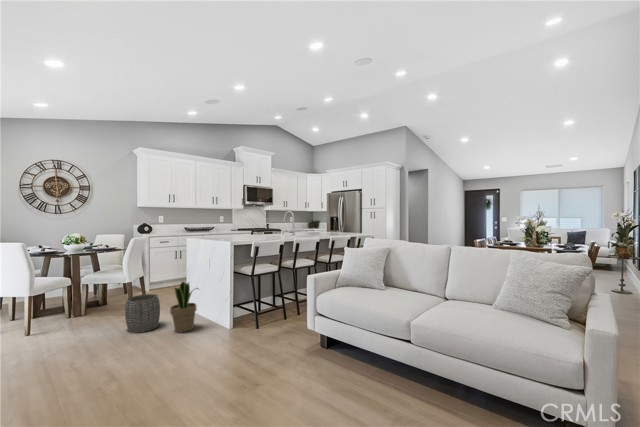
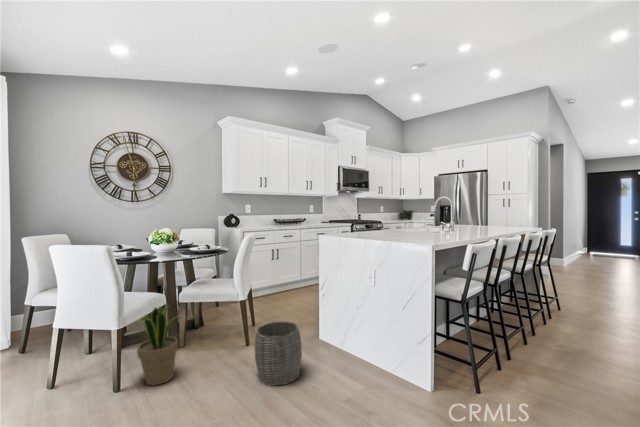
potted plant: present [170,282,199,332] -> present [137,306,181,385]

